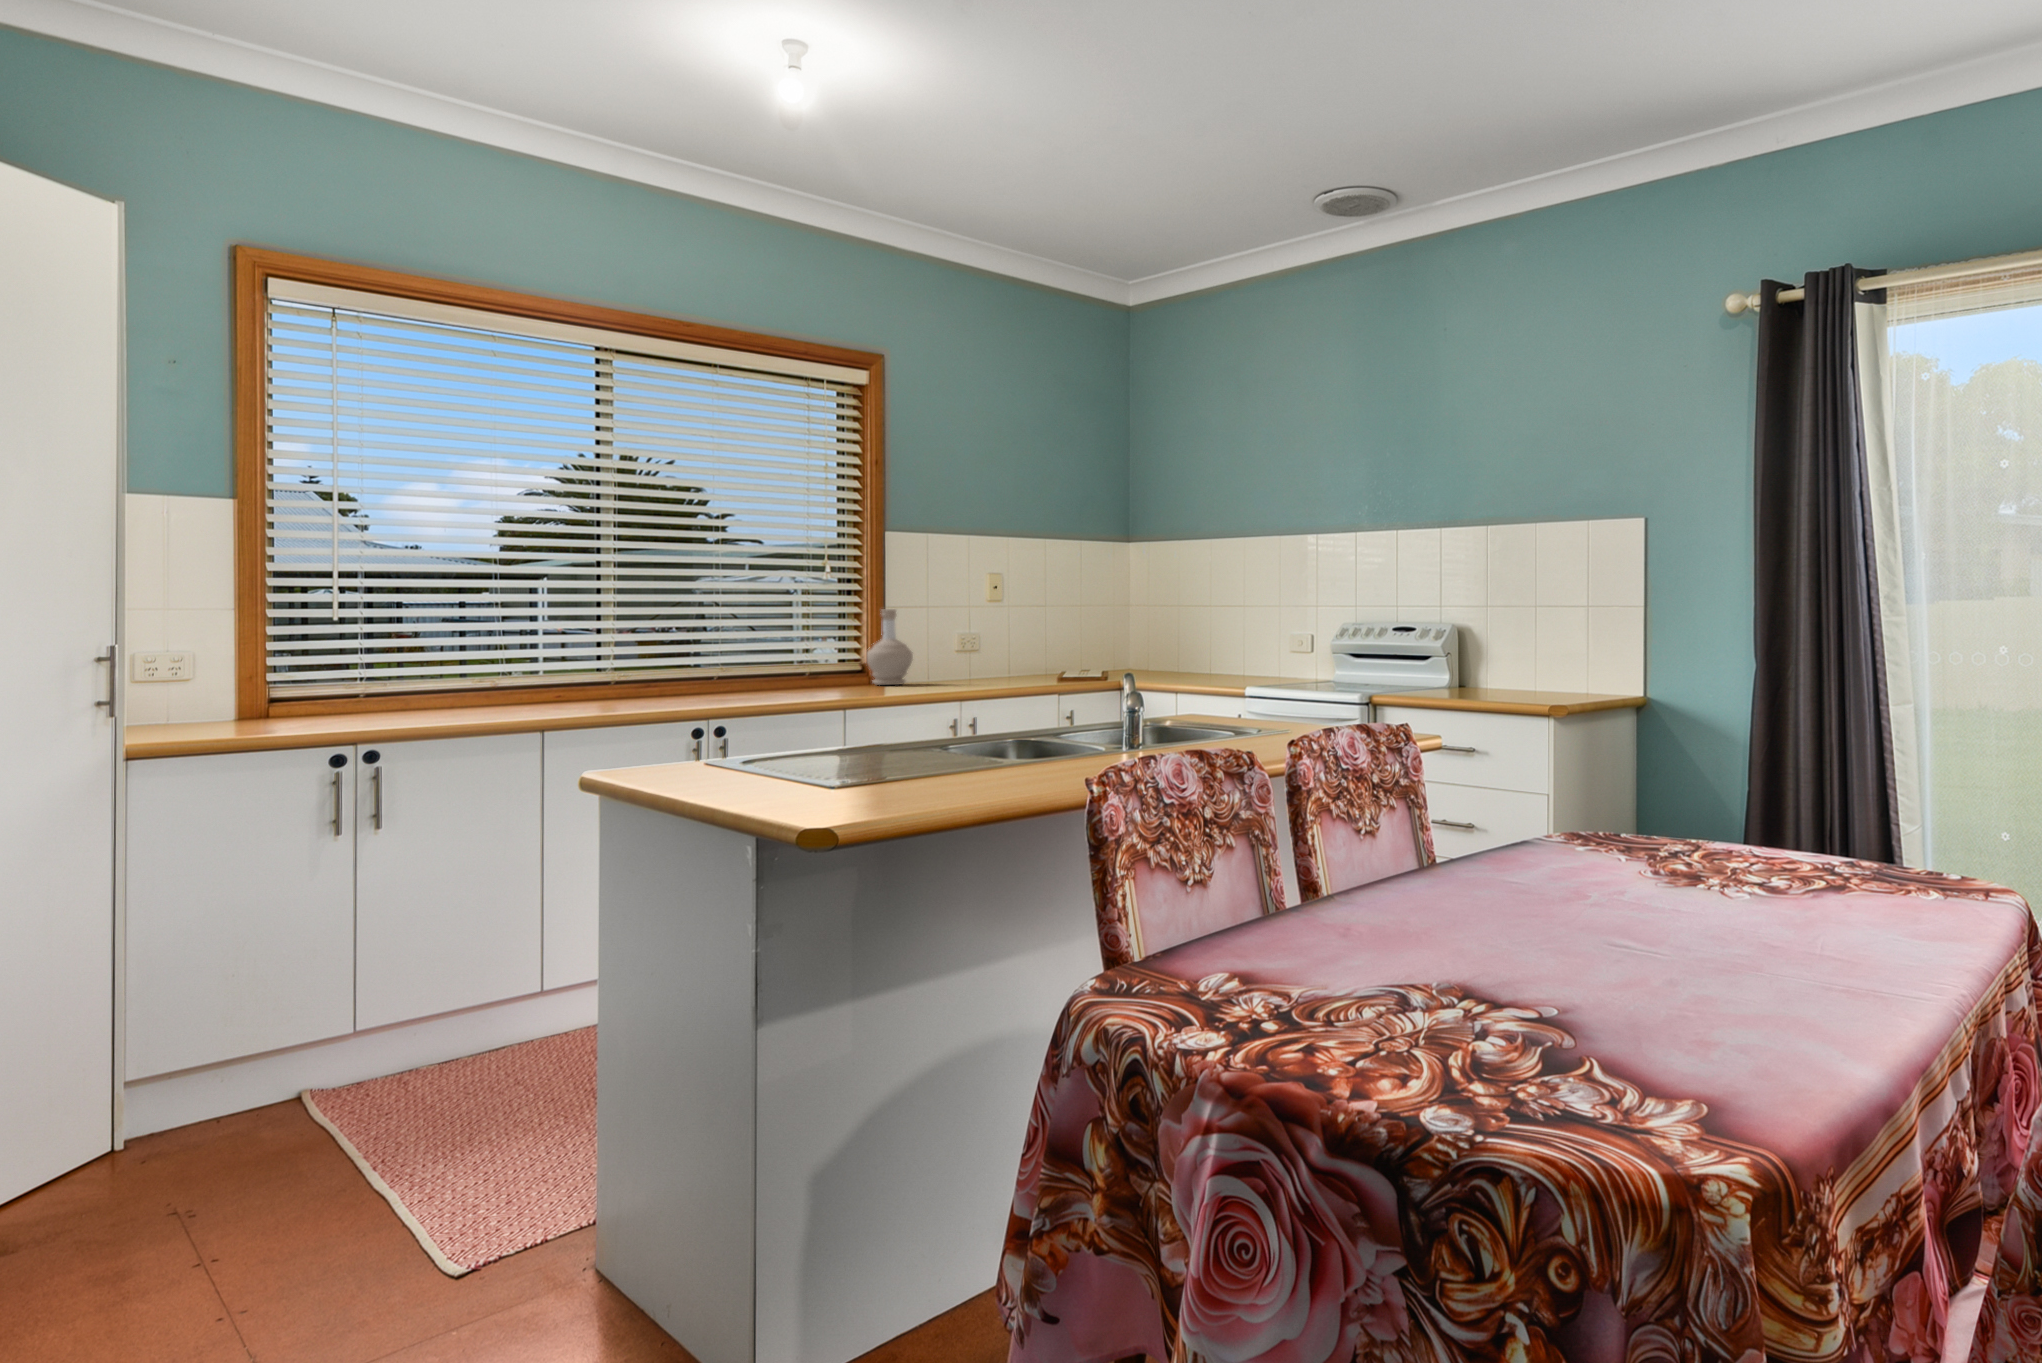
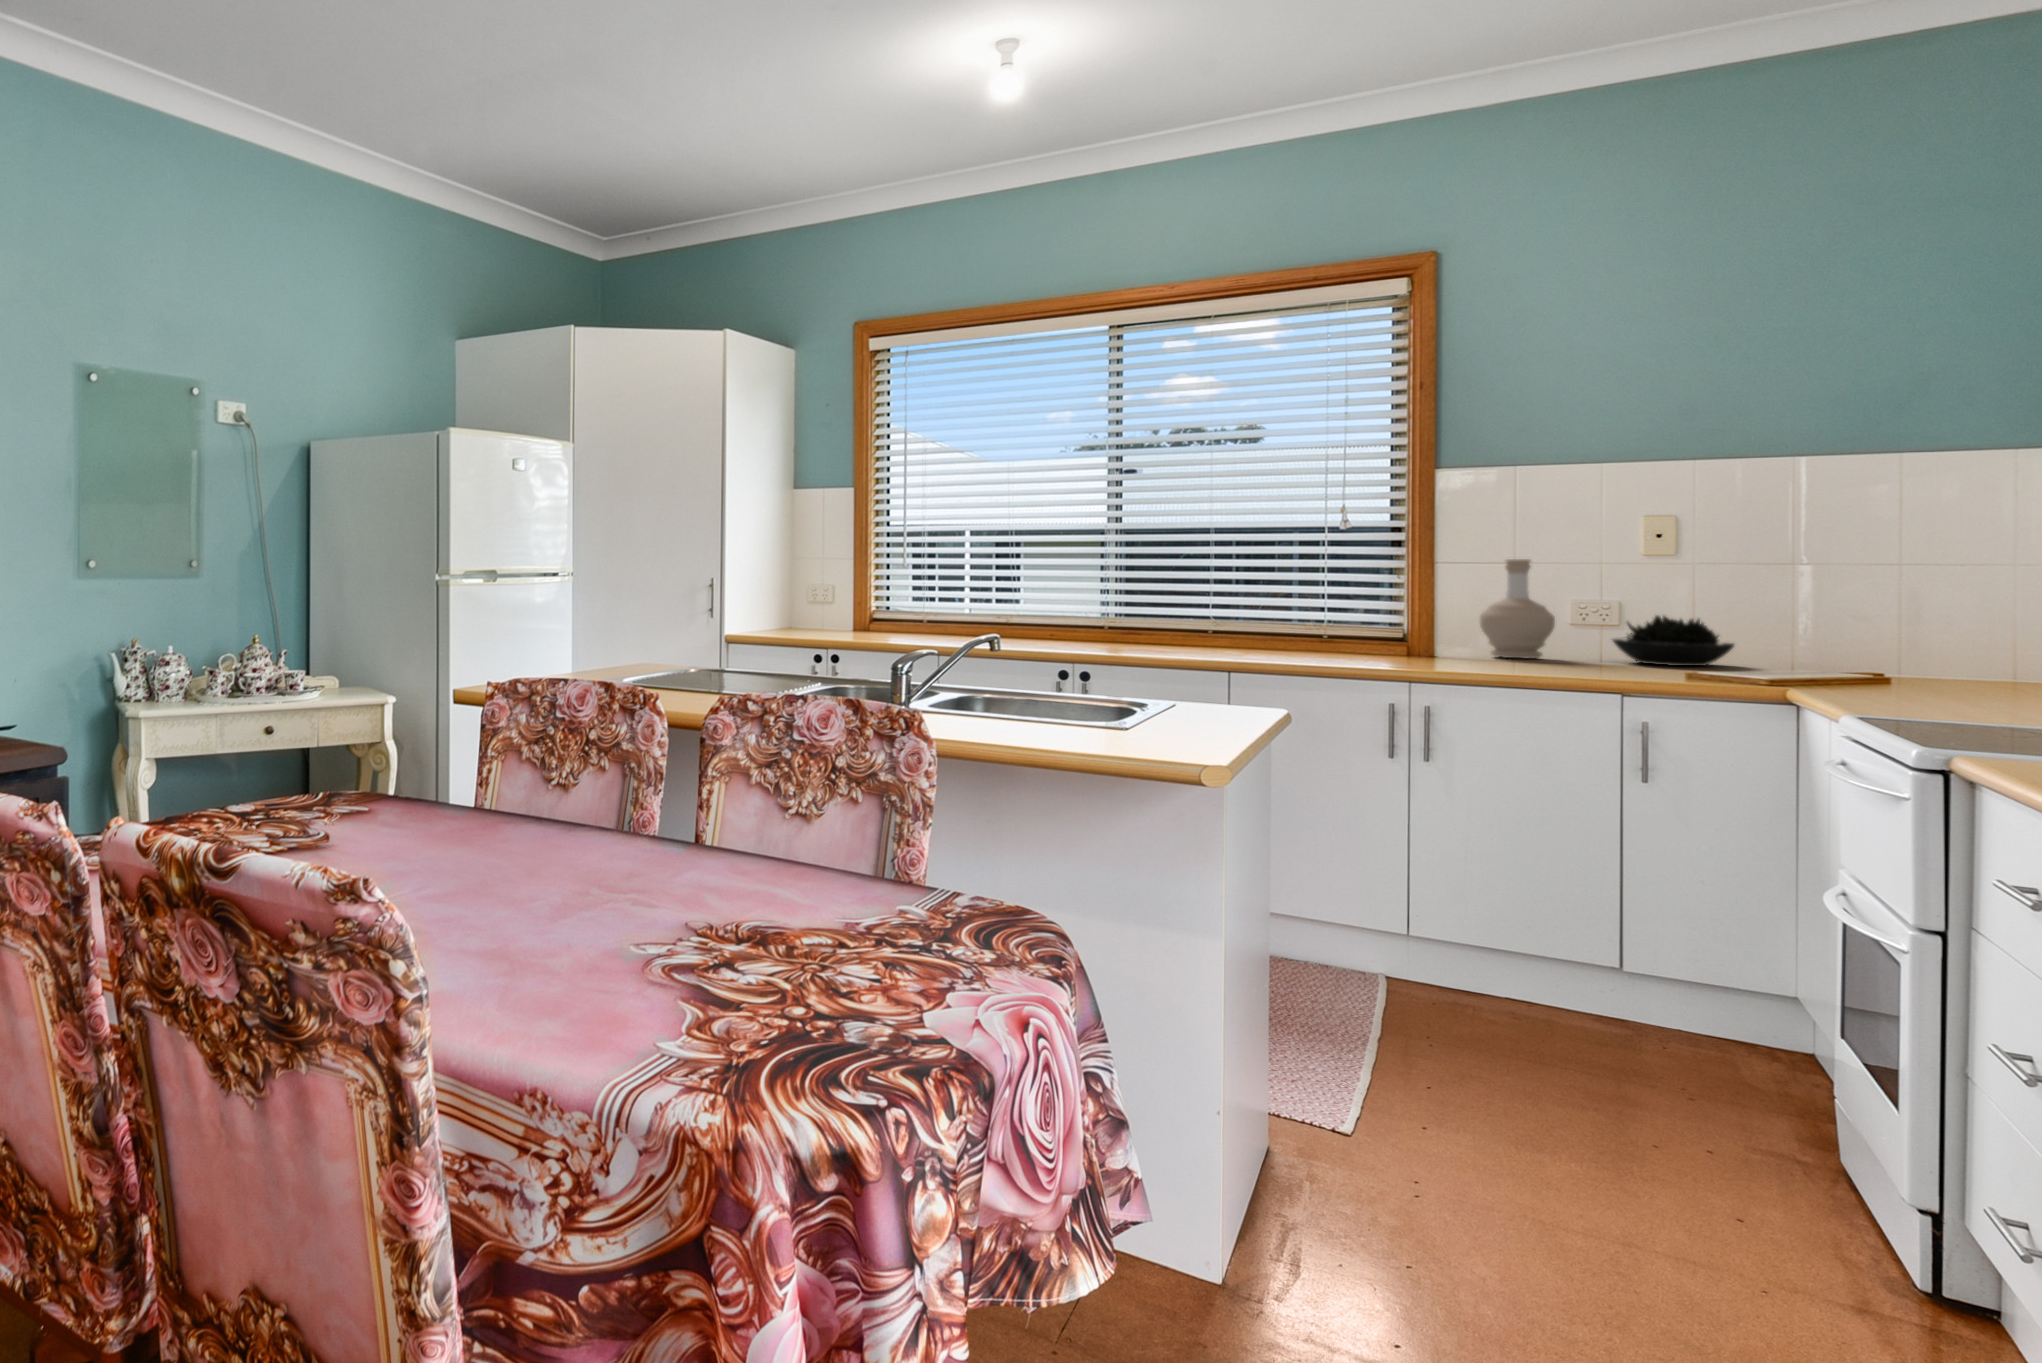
succulent plant: none [930,648,995,681] -> present [1613,616,1734,666]

